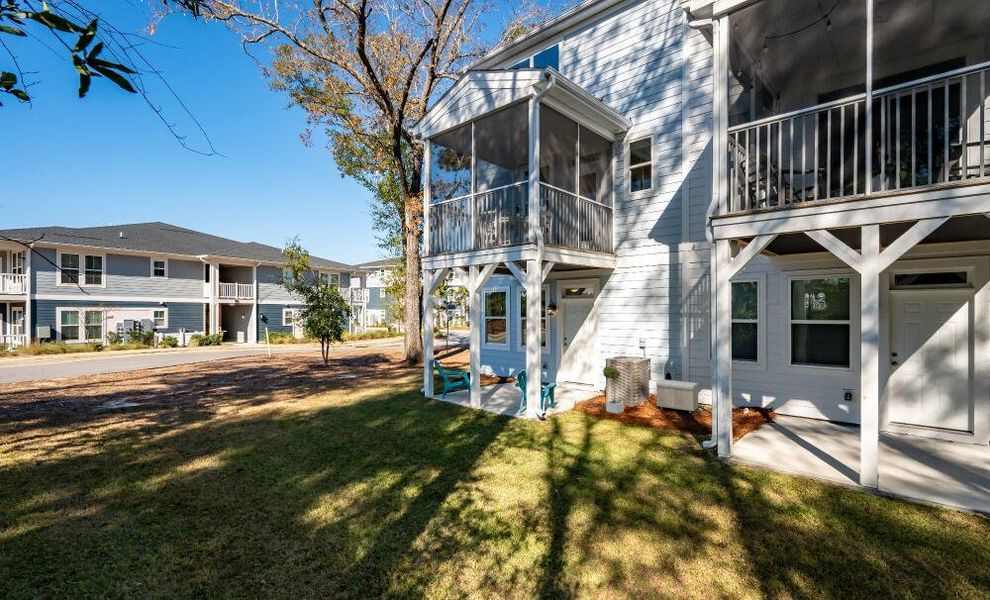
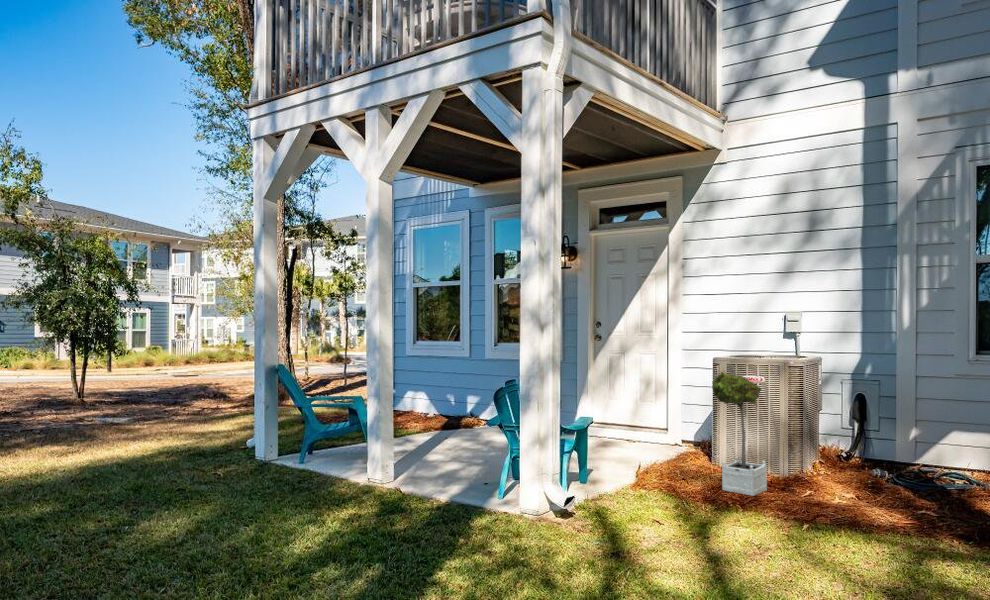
storage bench: present [656,380,698,413] -> none [843,409,948,492]

